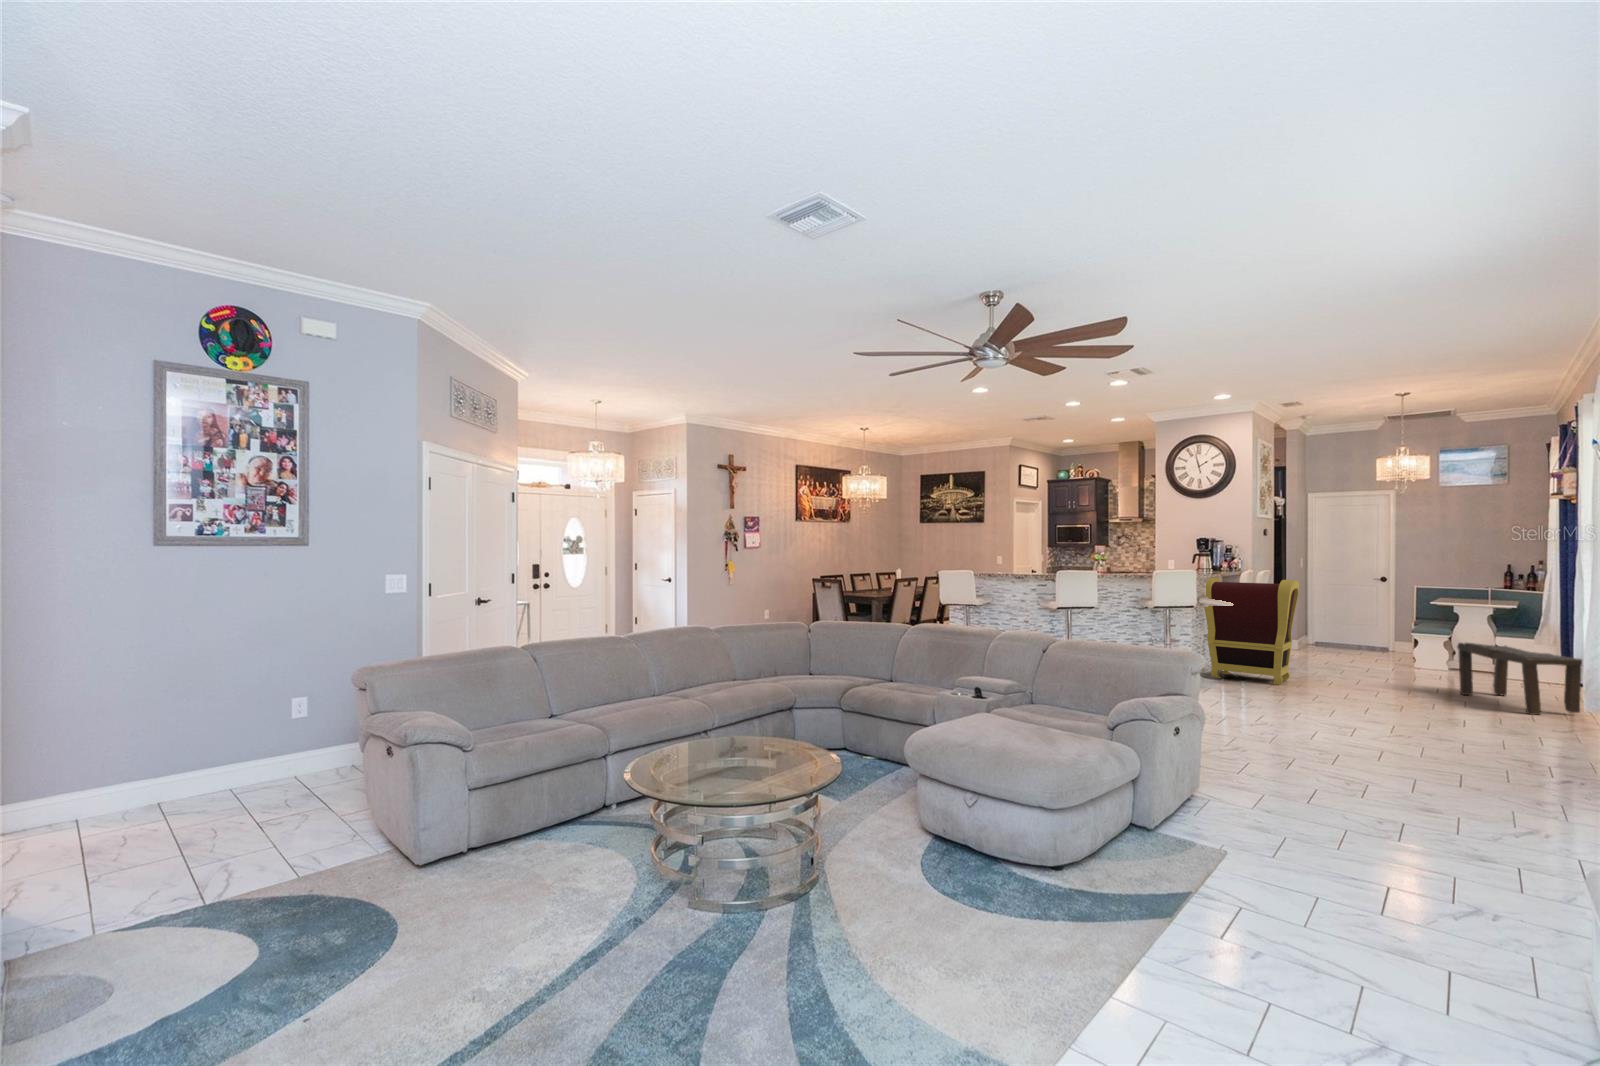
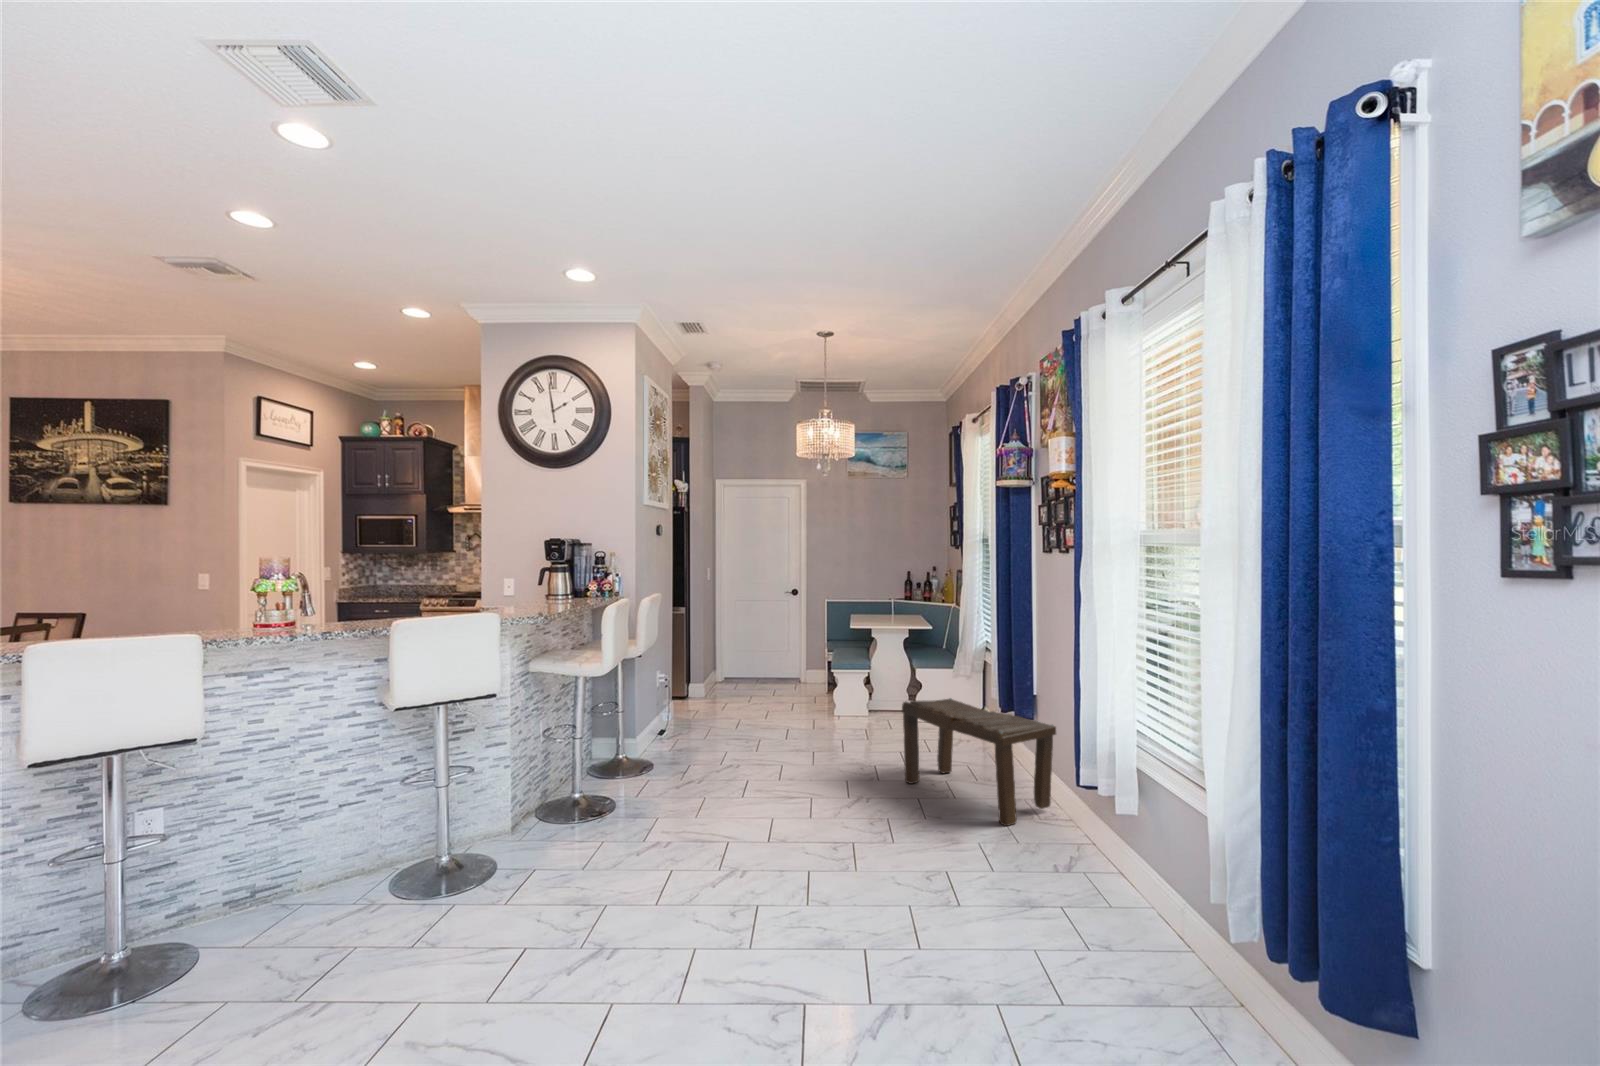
armchair: present [1204,578,1299,685] -> none [531,617,699,822]

